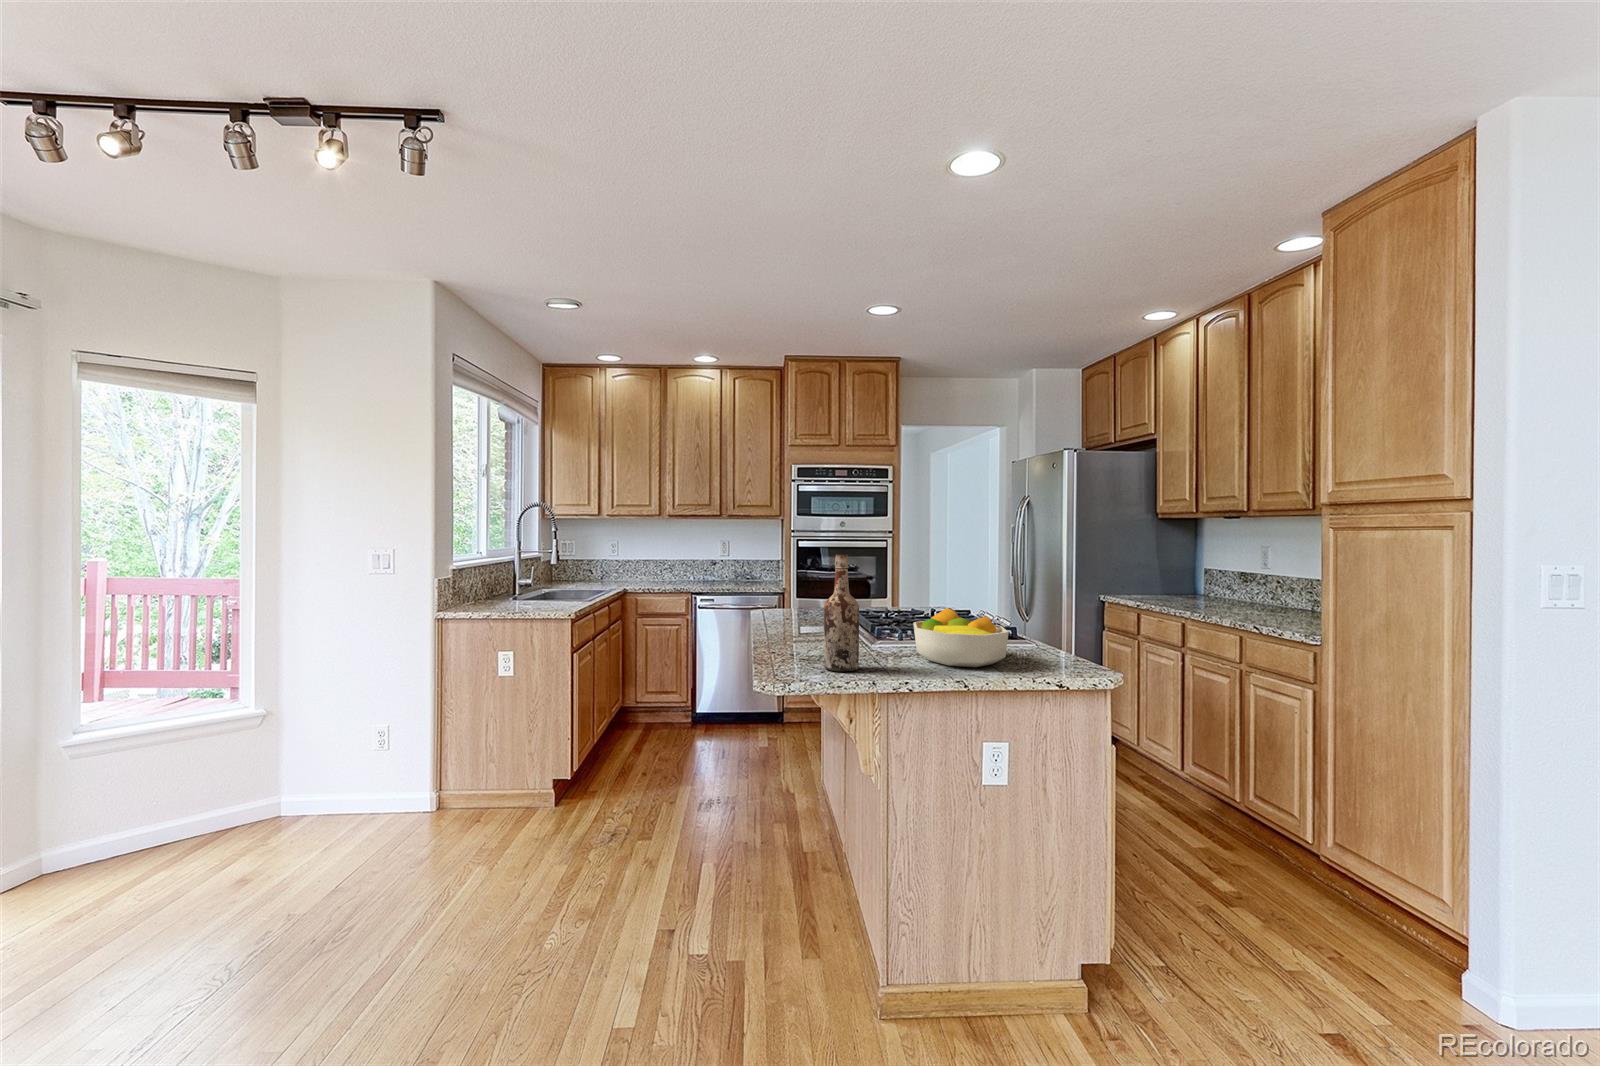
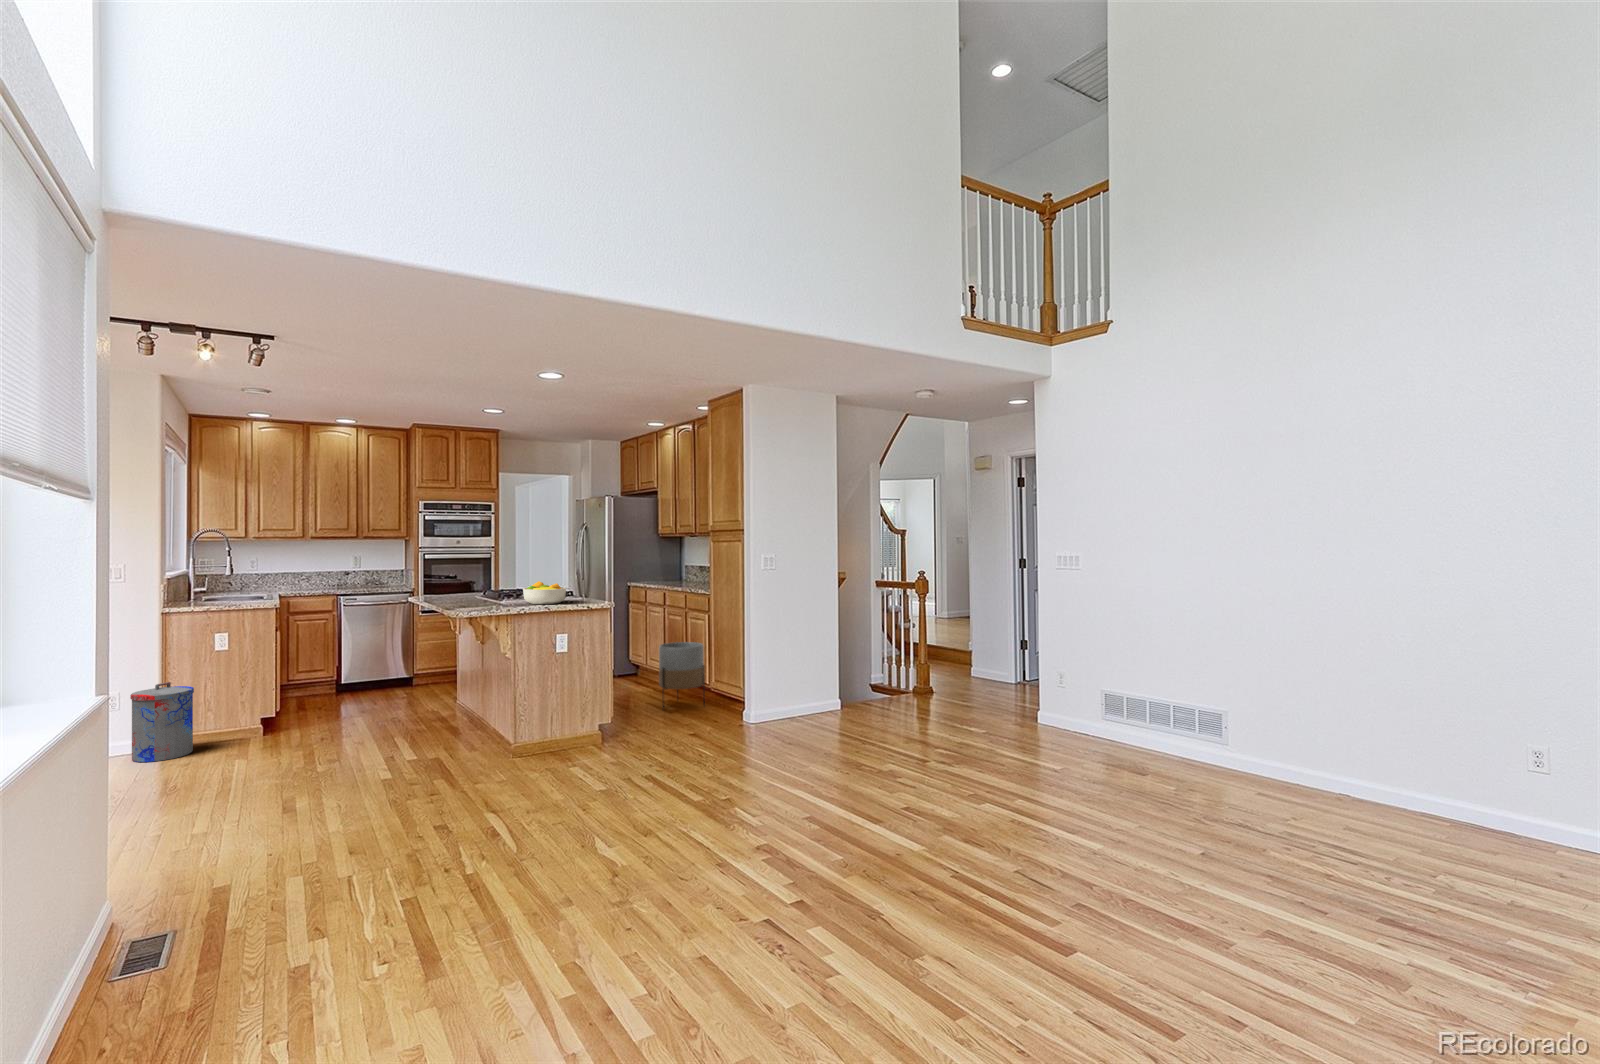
wine bottle: present [824,554,859,671] -> none [483,557,500,608]
trash can: none [378,721,457,842] -> present [130,682,194,762]
planter: none [1196,741,1317,909] -> present [659,642,705,695]

